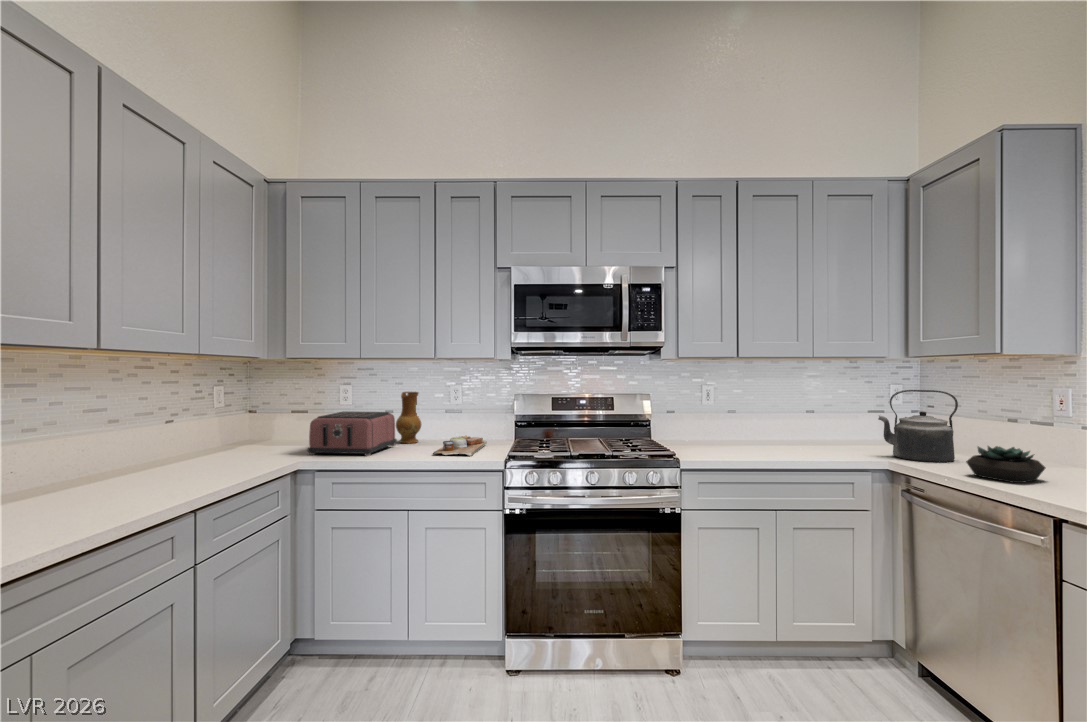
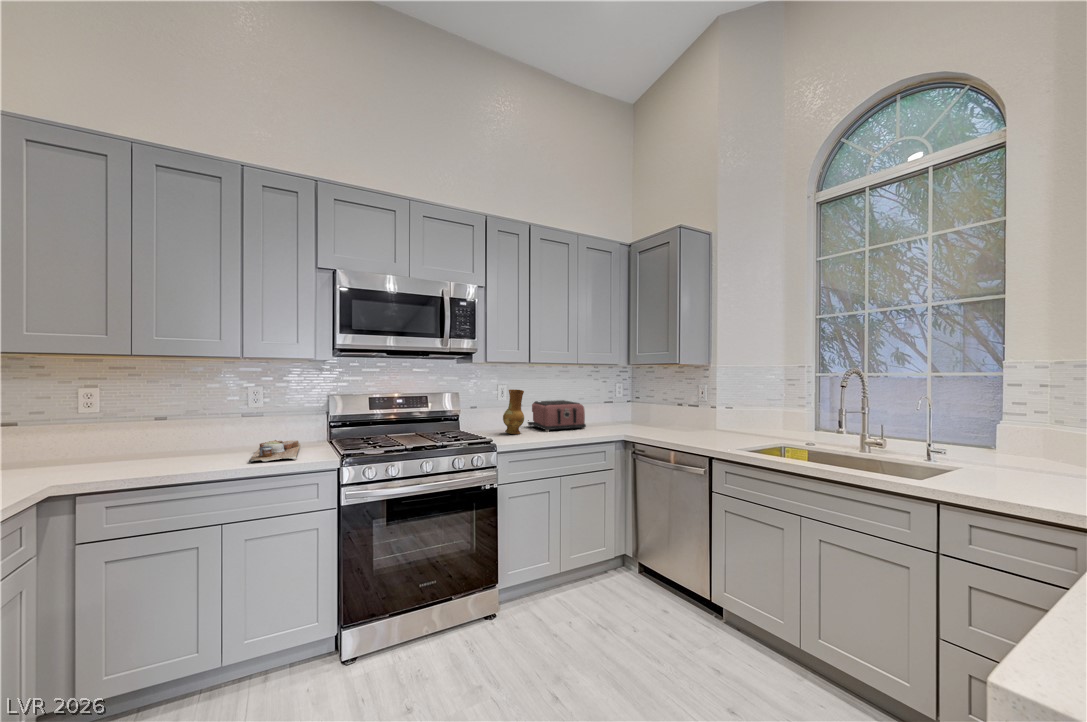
kettle: present [878,390,958,462] -> none [616,384,659,431]
ceramic jug: present [396,392,421,444] -> present [503,390,524,434]
toaster: present [307,411,397,456] -> present [528,400,586,432]
succulent plant: present [966,446,1046,483] -> none [670,418,707,440]

